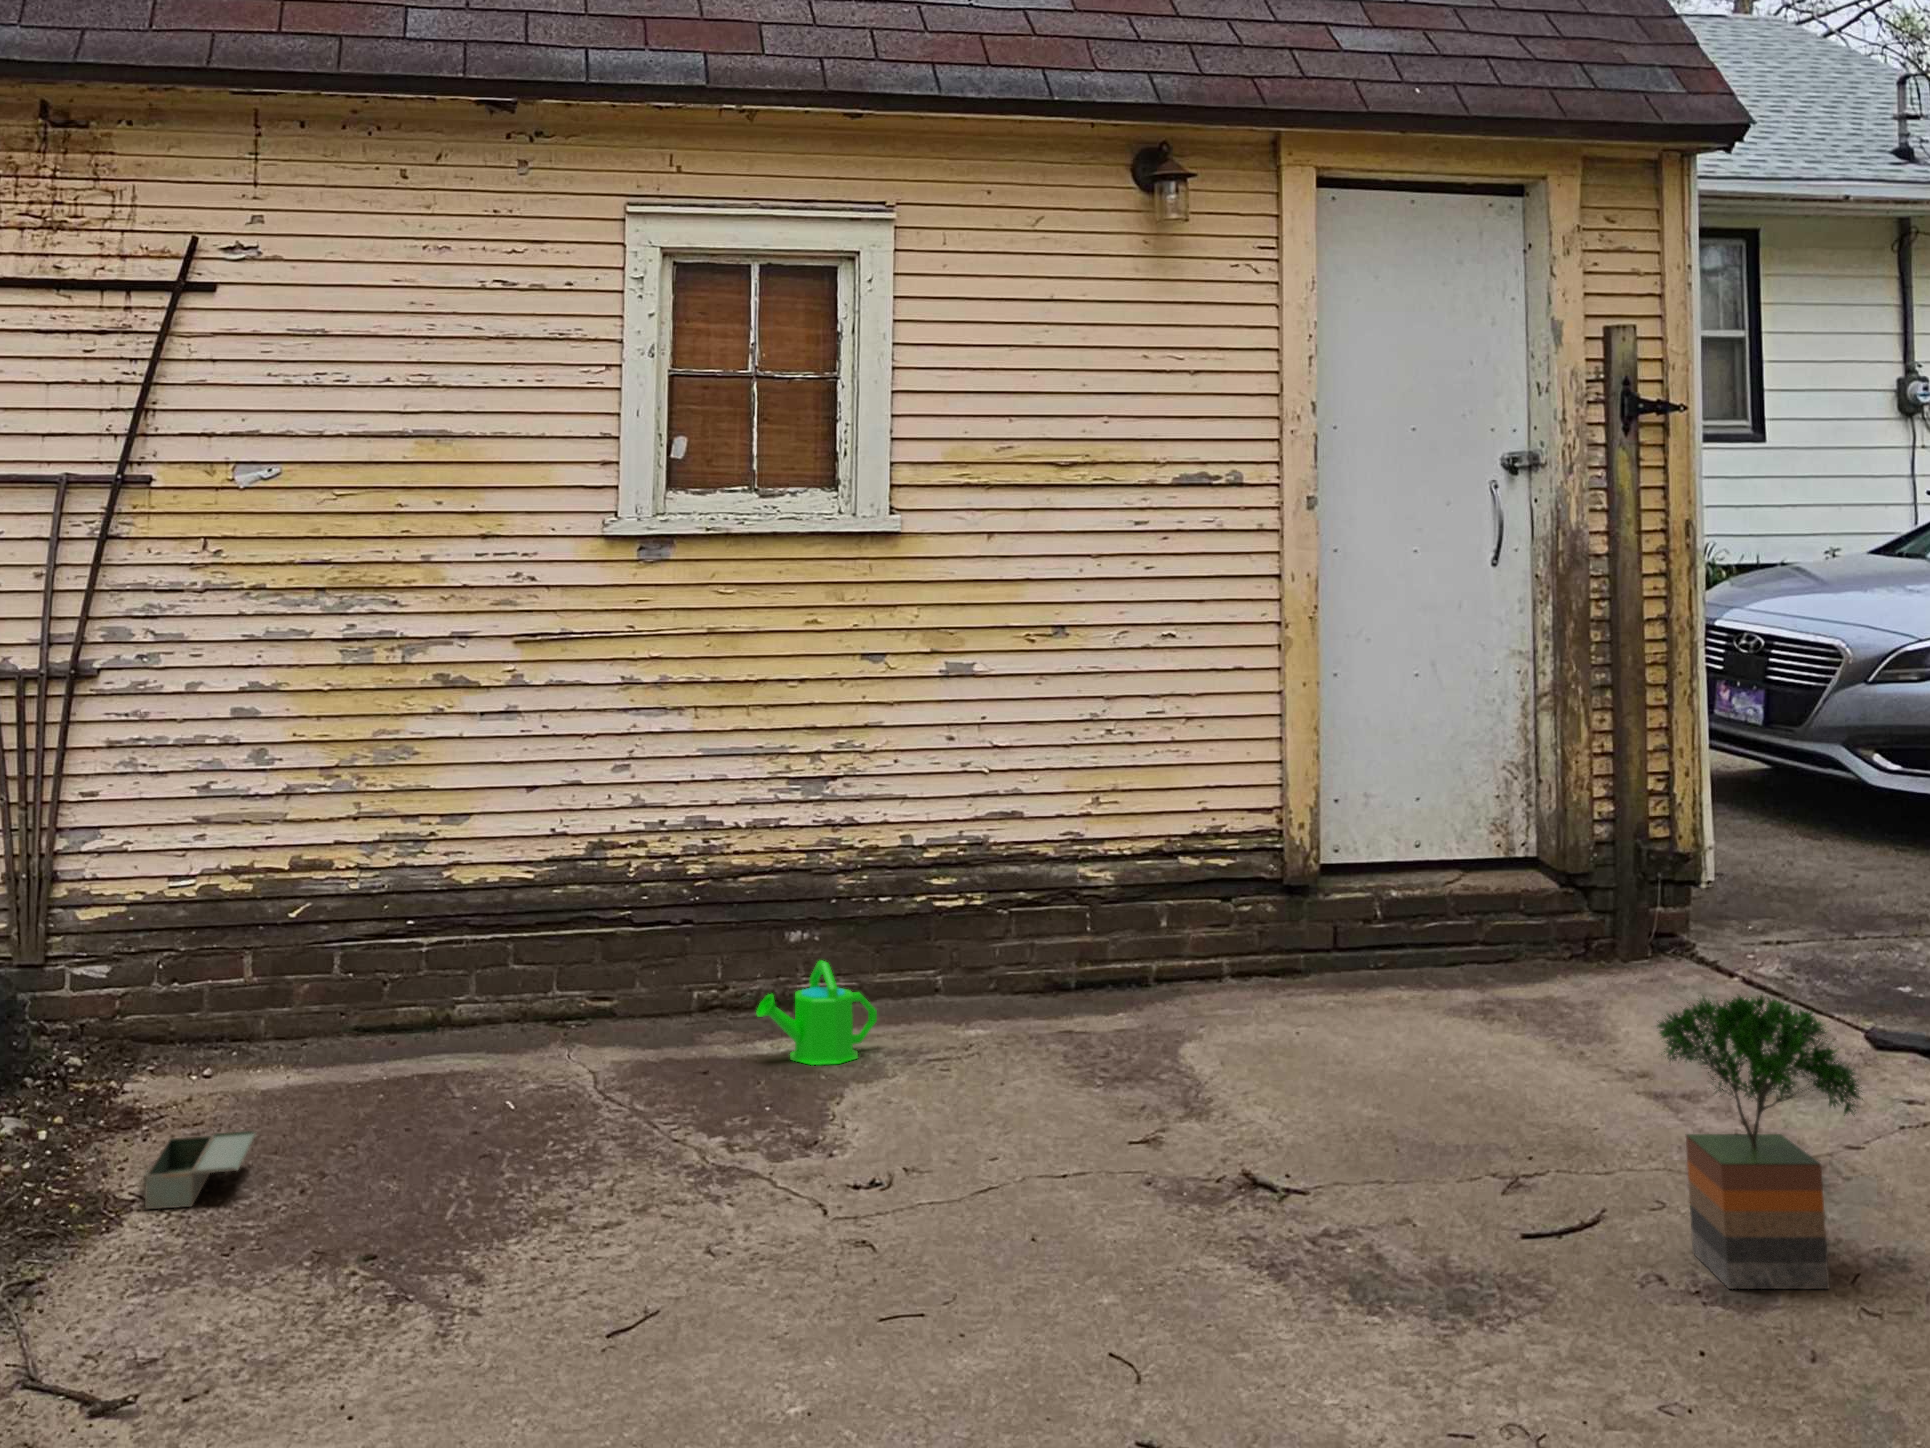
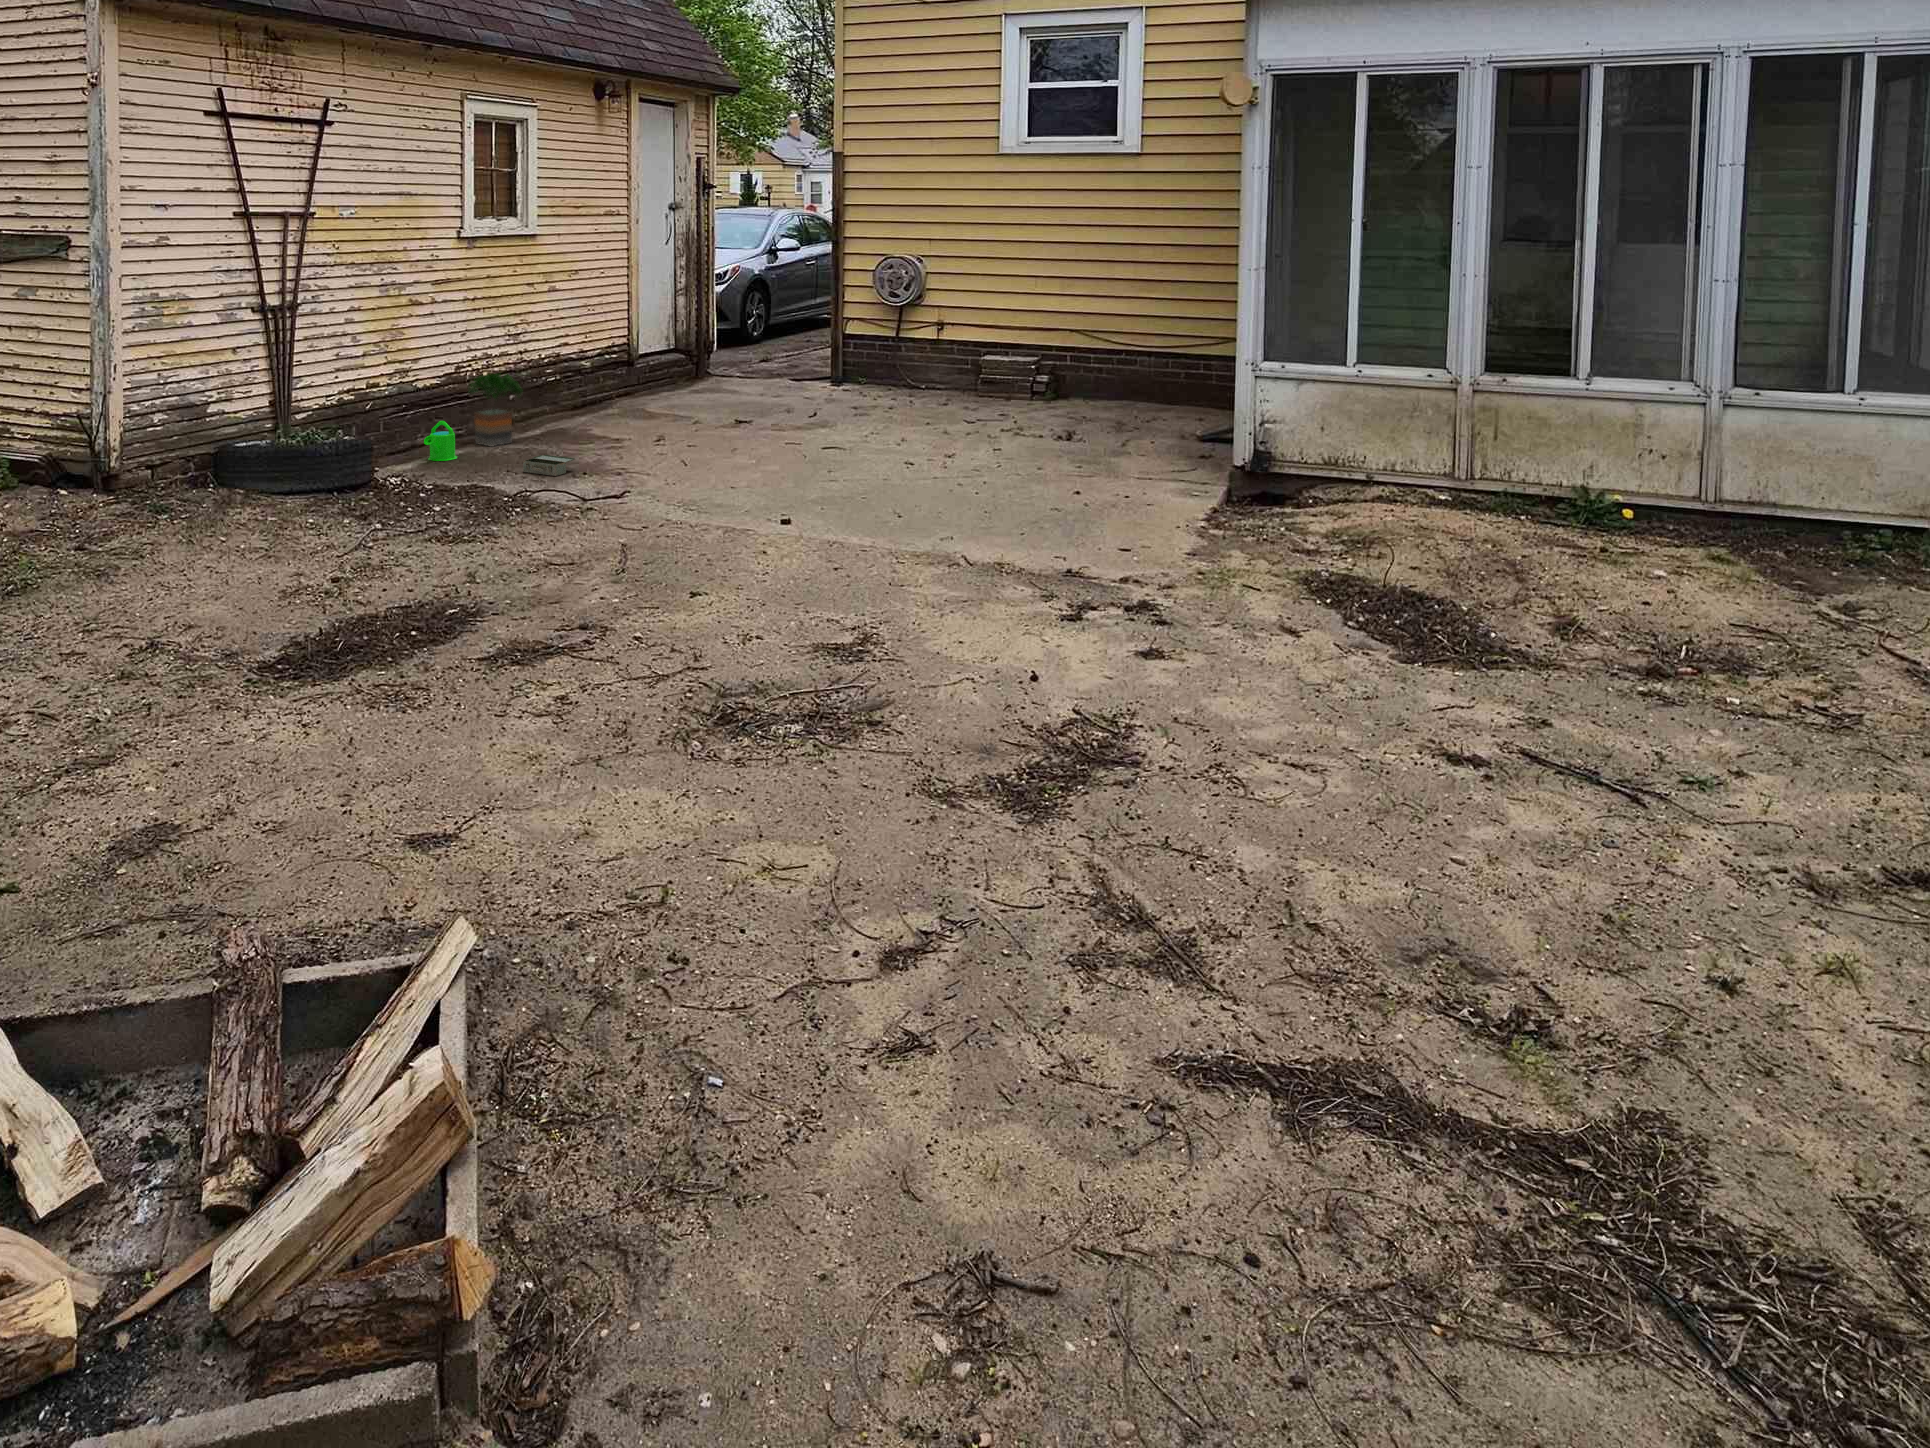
watering can: present [756,960,877,1065] -> present [424,421,457,461]
potted tree: present [1657,994,1863,1289] -> present [469,373,522,446]

